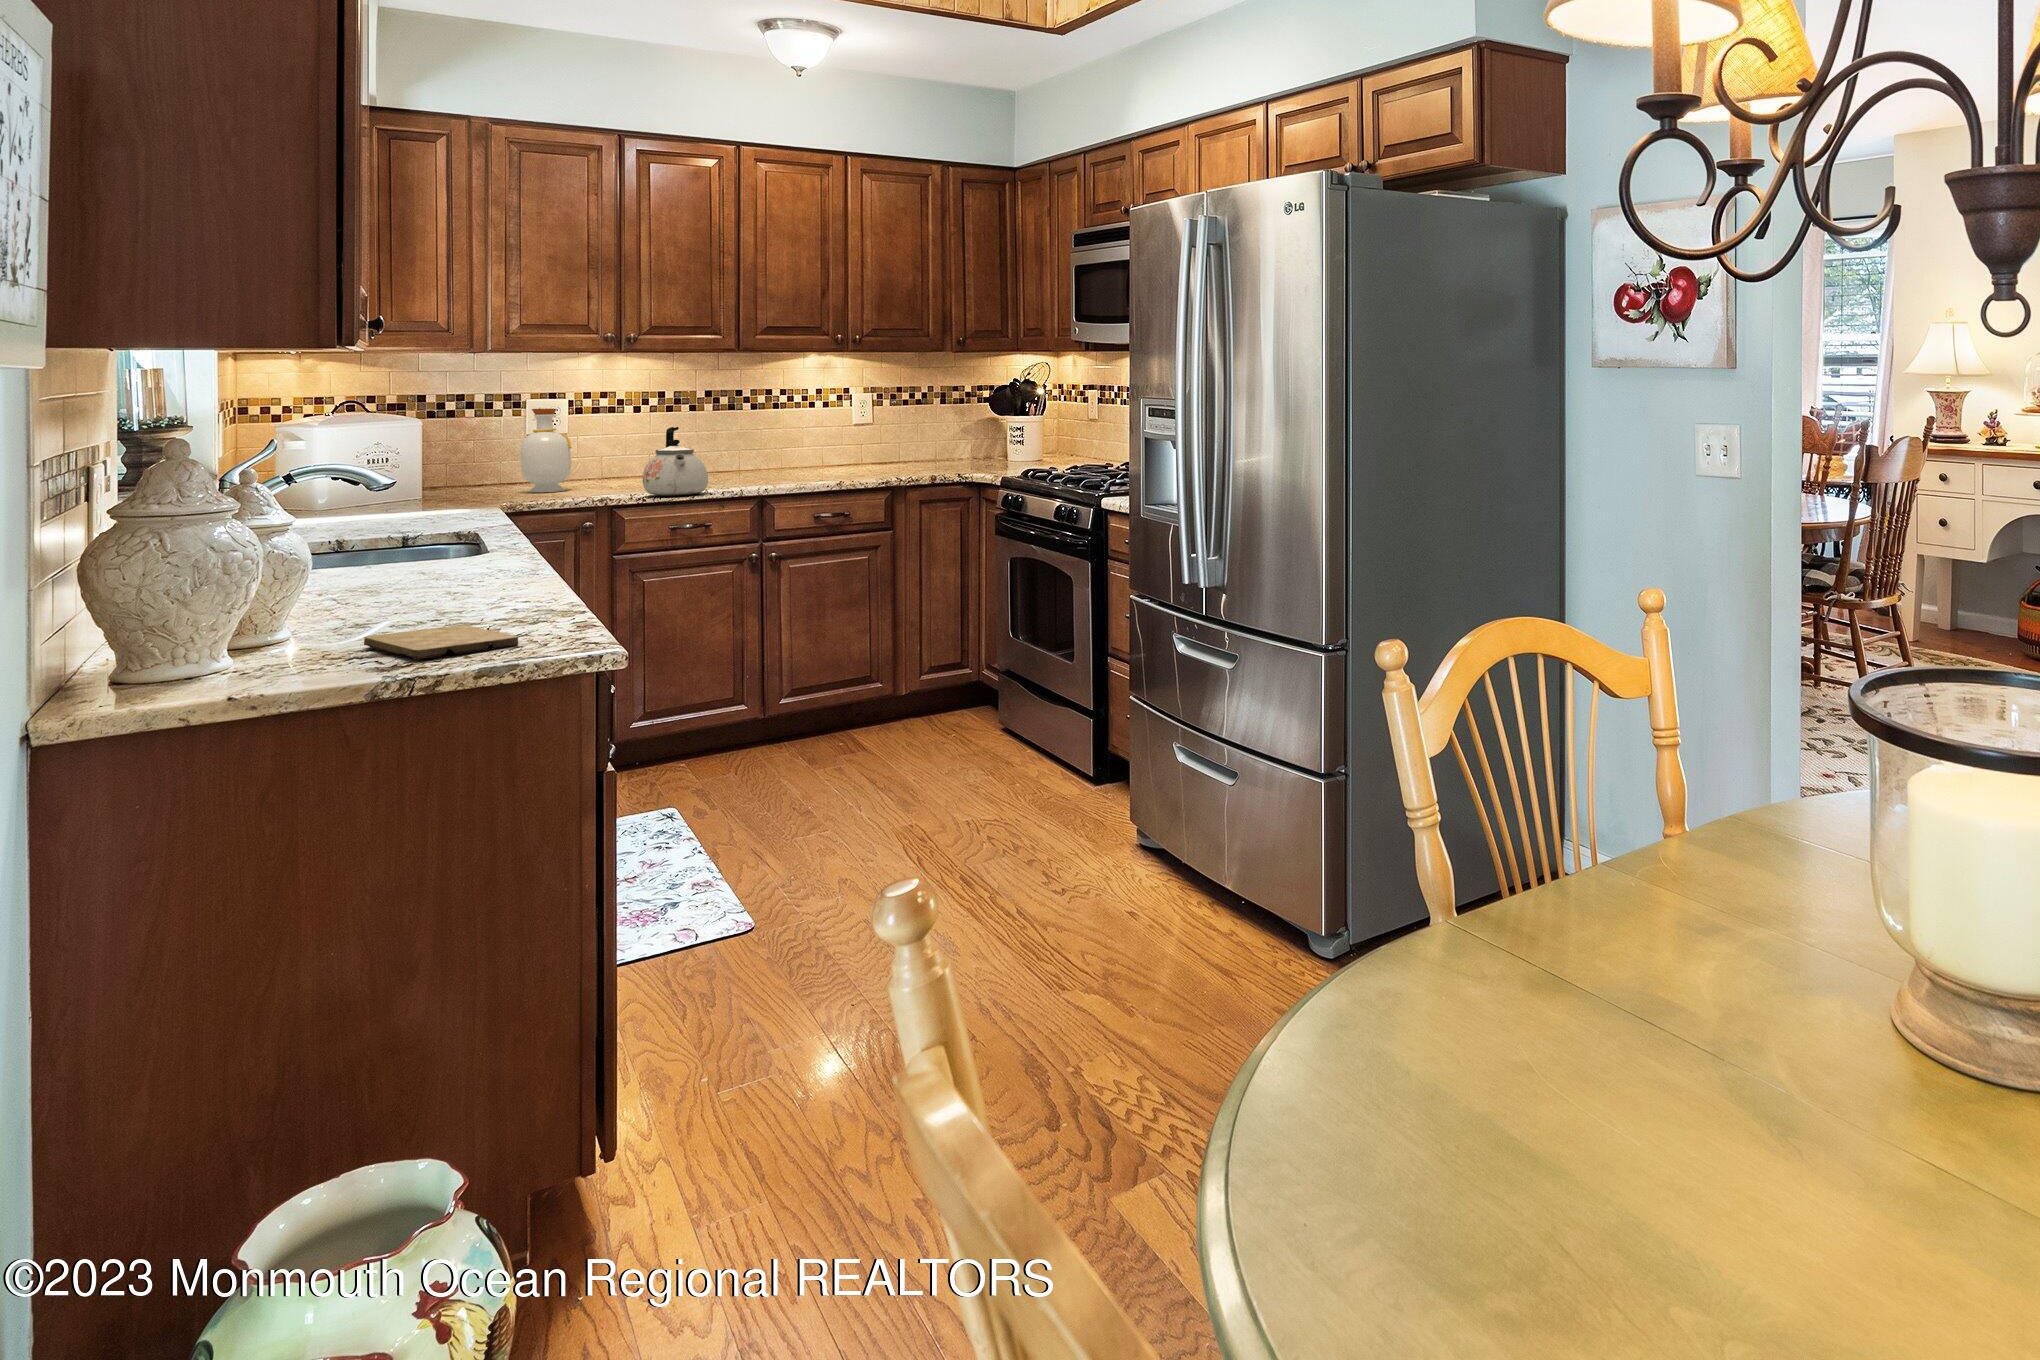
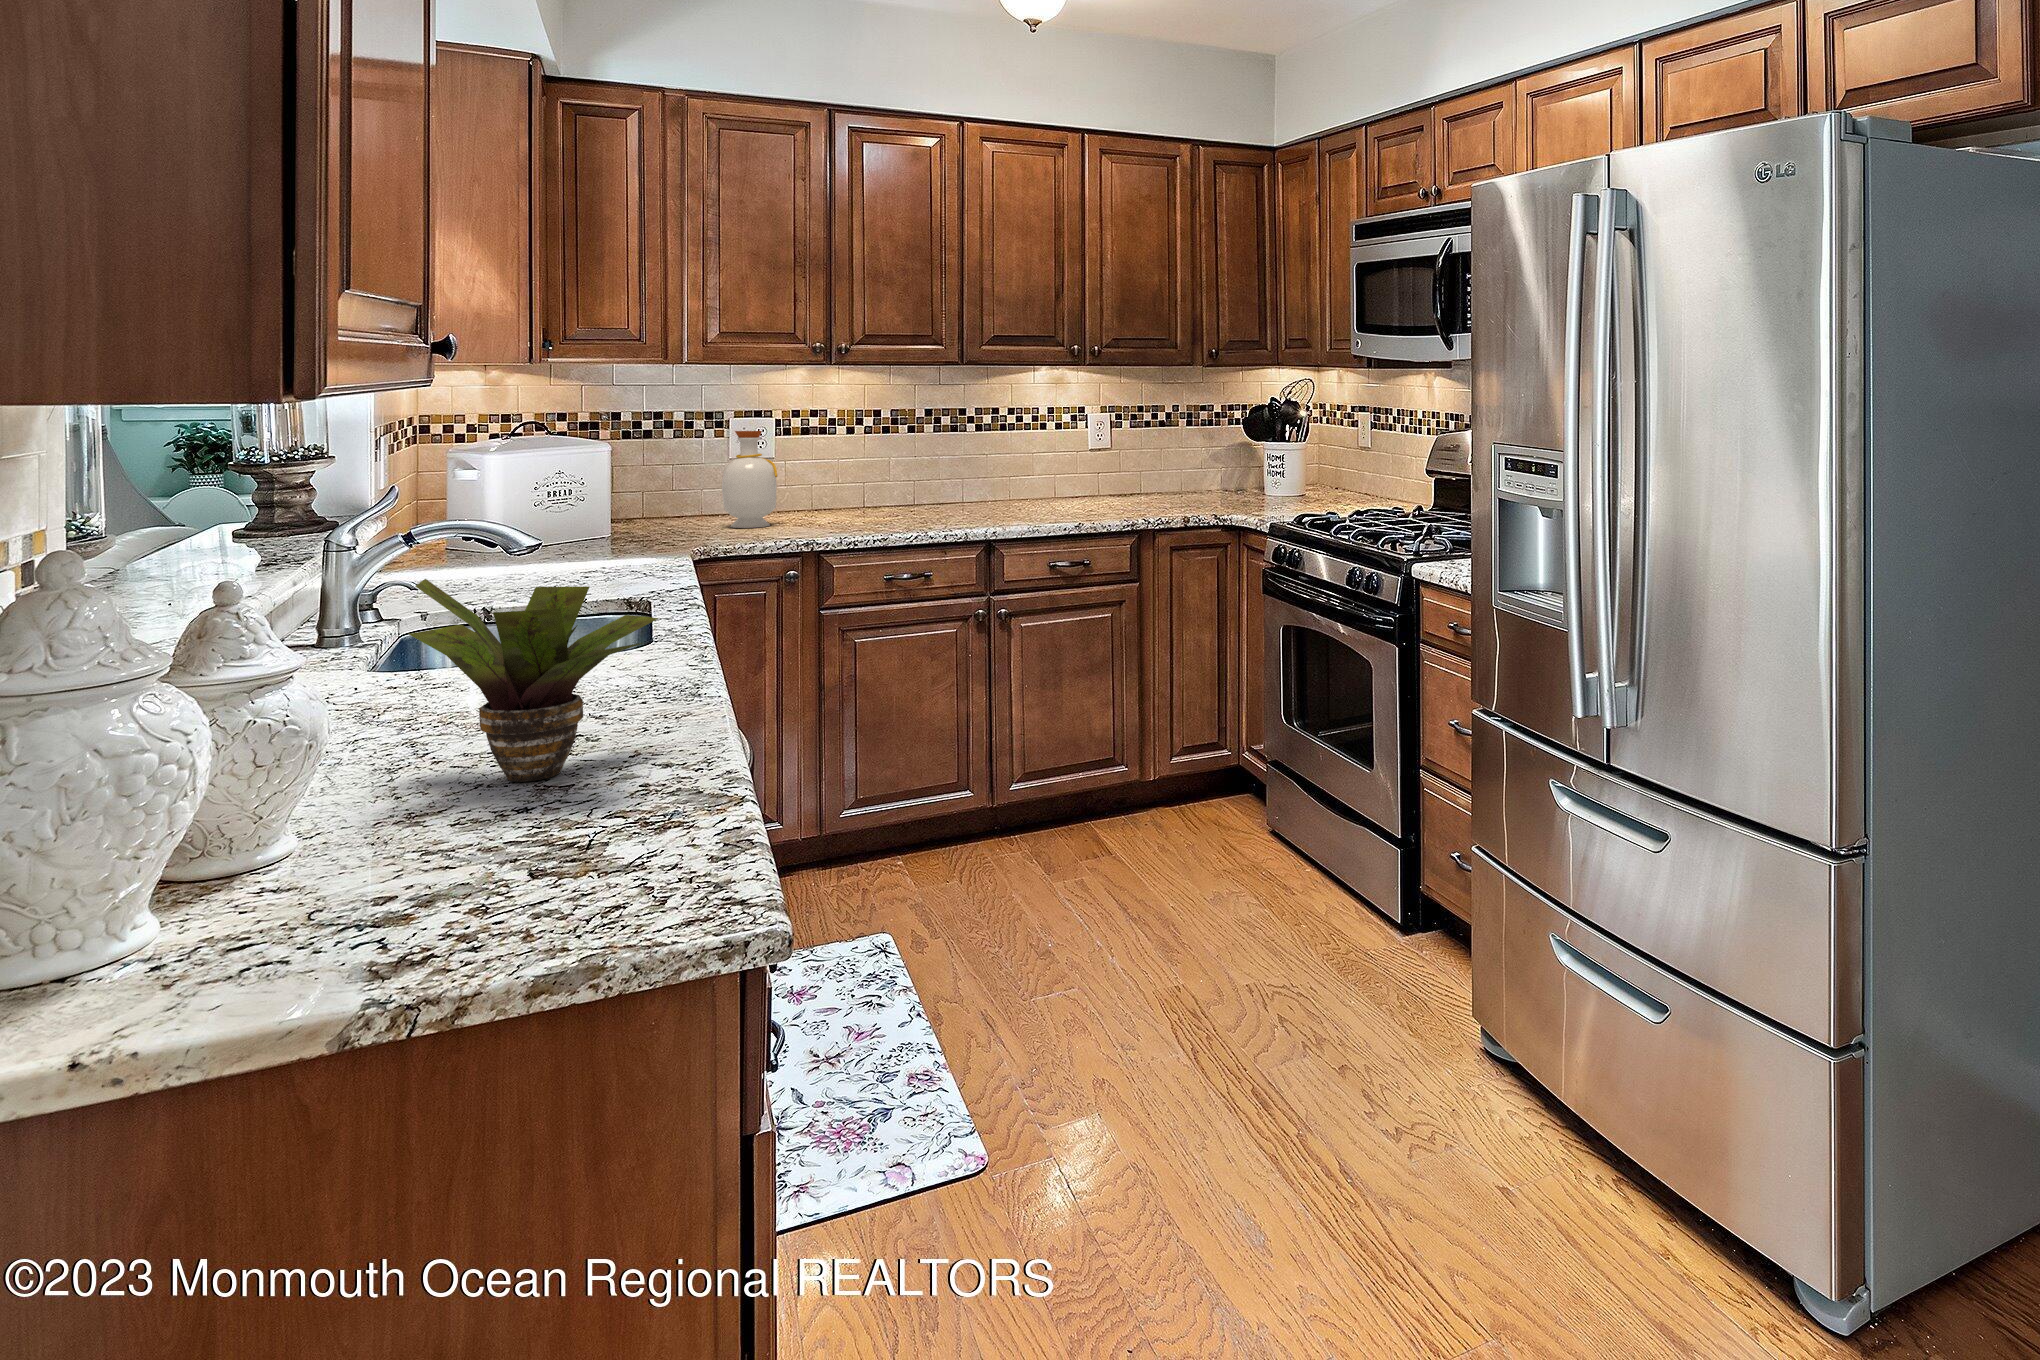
kettle: present [643,427,708,496] -> none [853,456,927,538]
potted plant: none [339,477,517,611] -> present [409,579,658,782]
cutting board: present [364,625,519,659] -> none [385,838,620,946]

